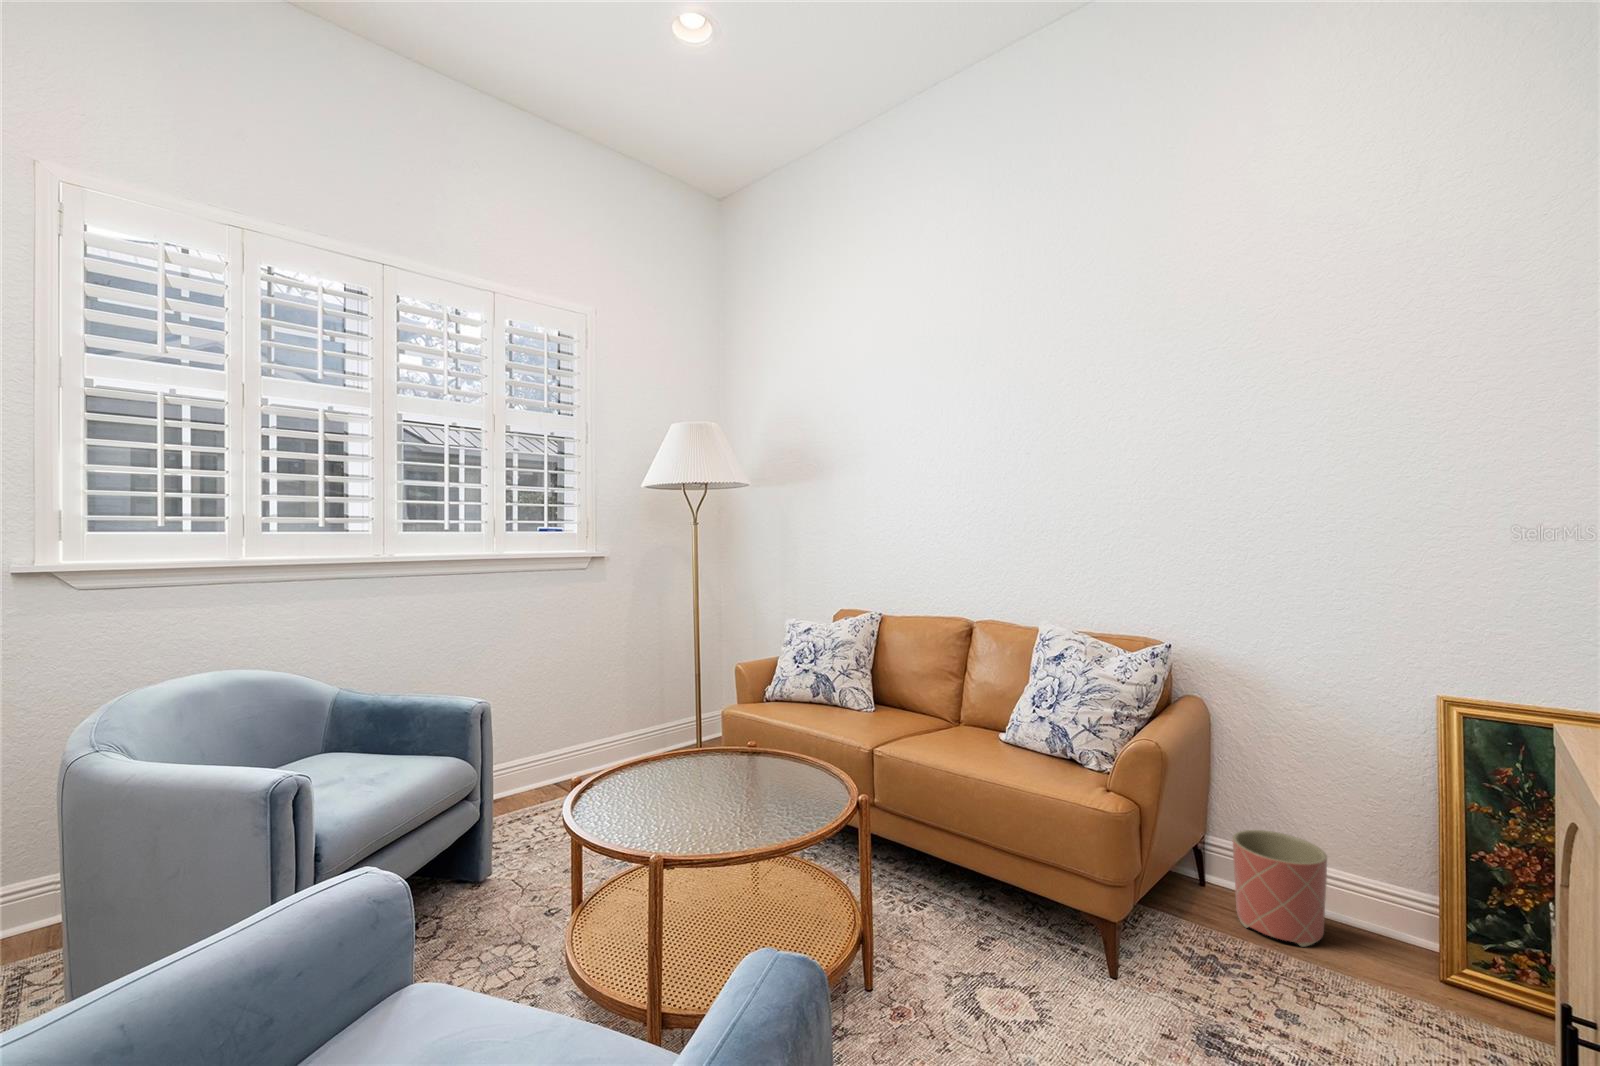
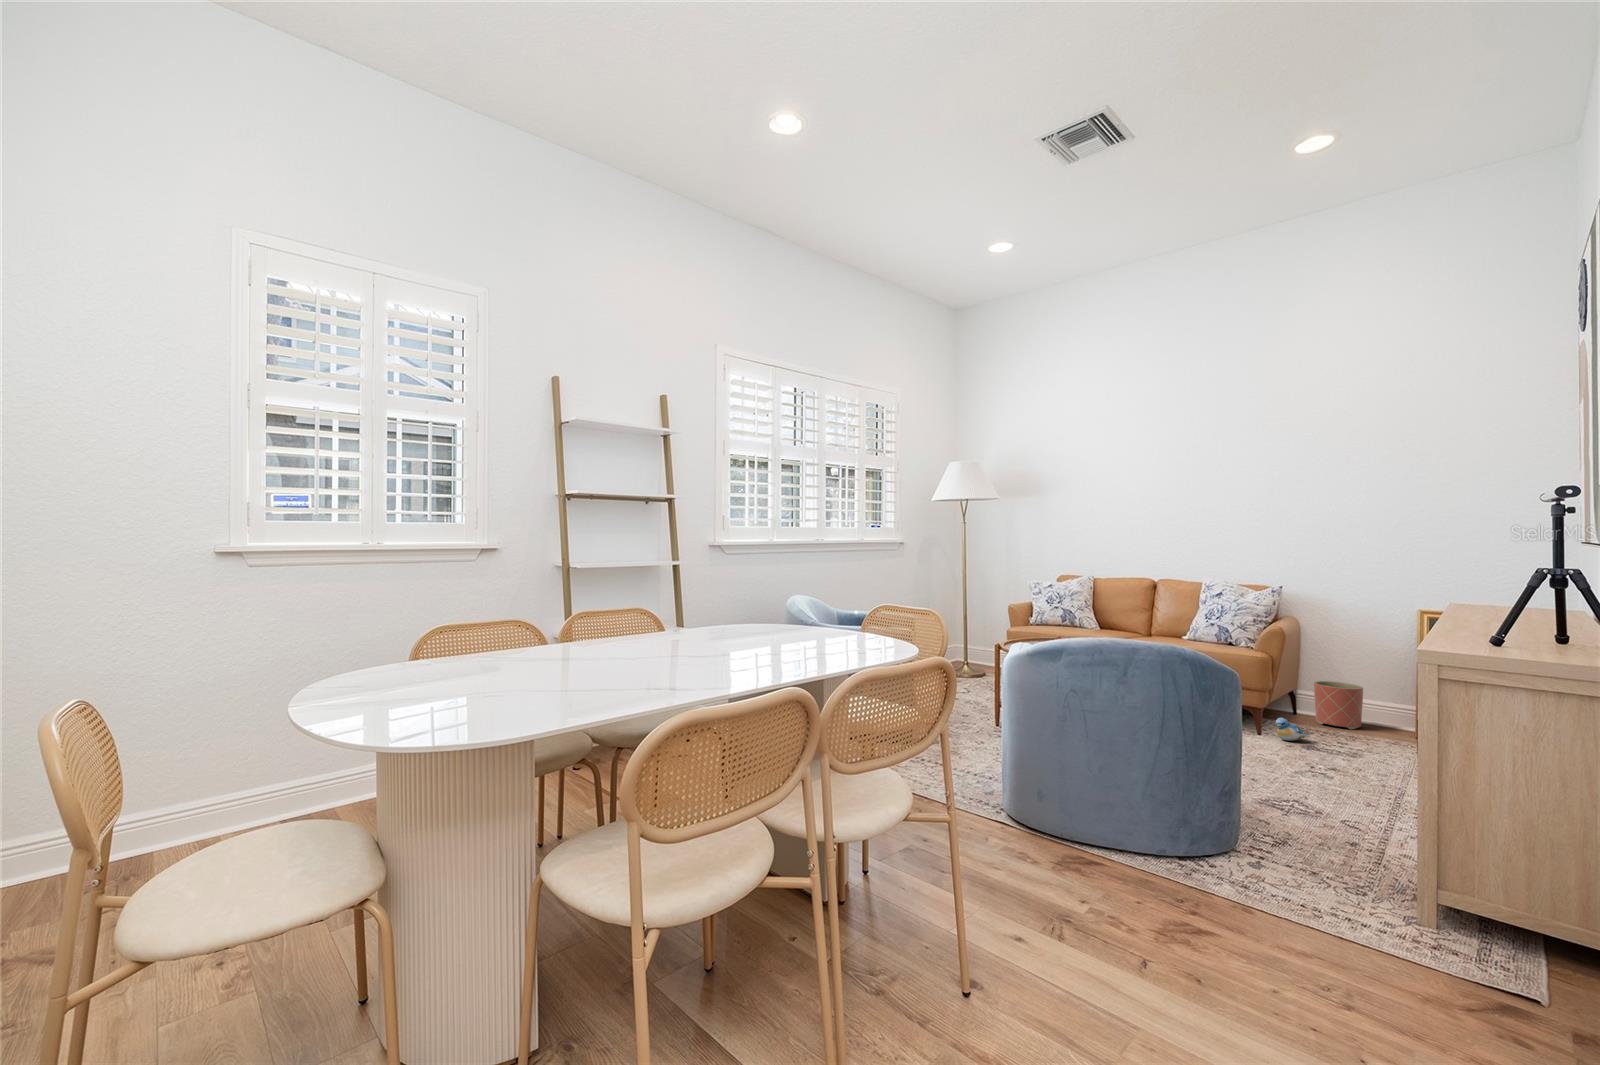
plush toy: none [1134,965,1211,1020] -> present [1275,718,1311,741]

